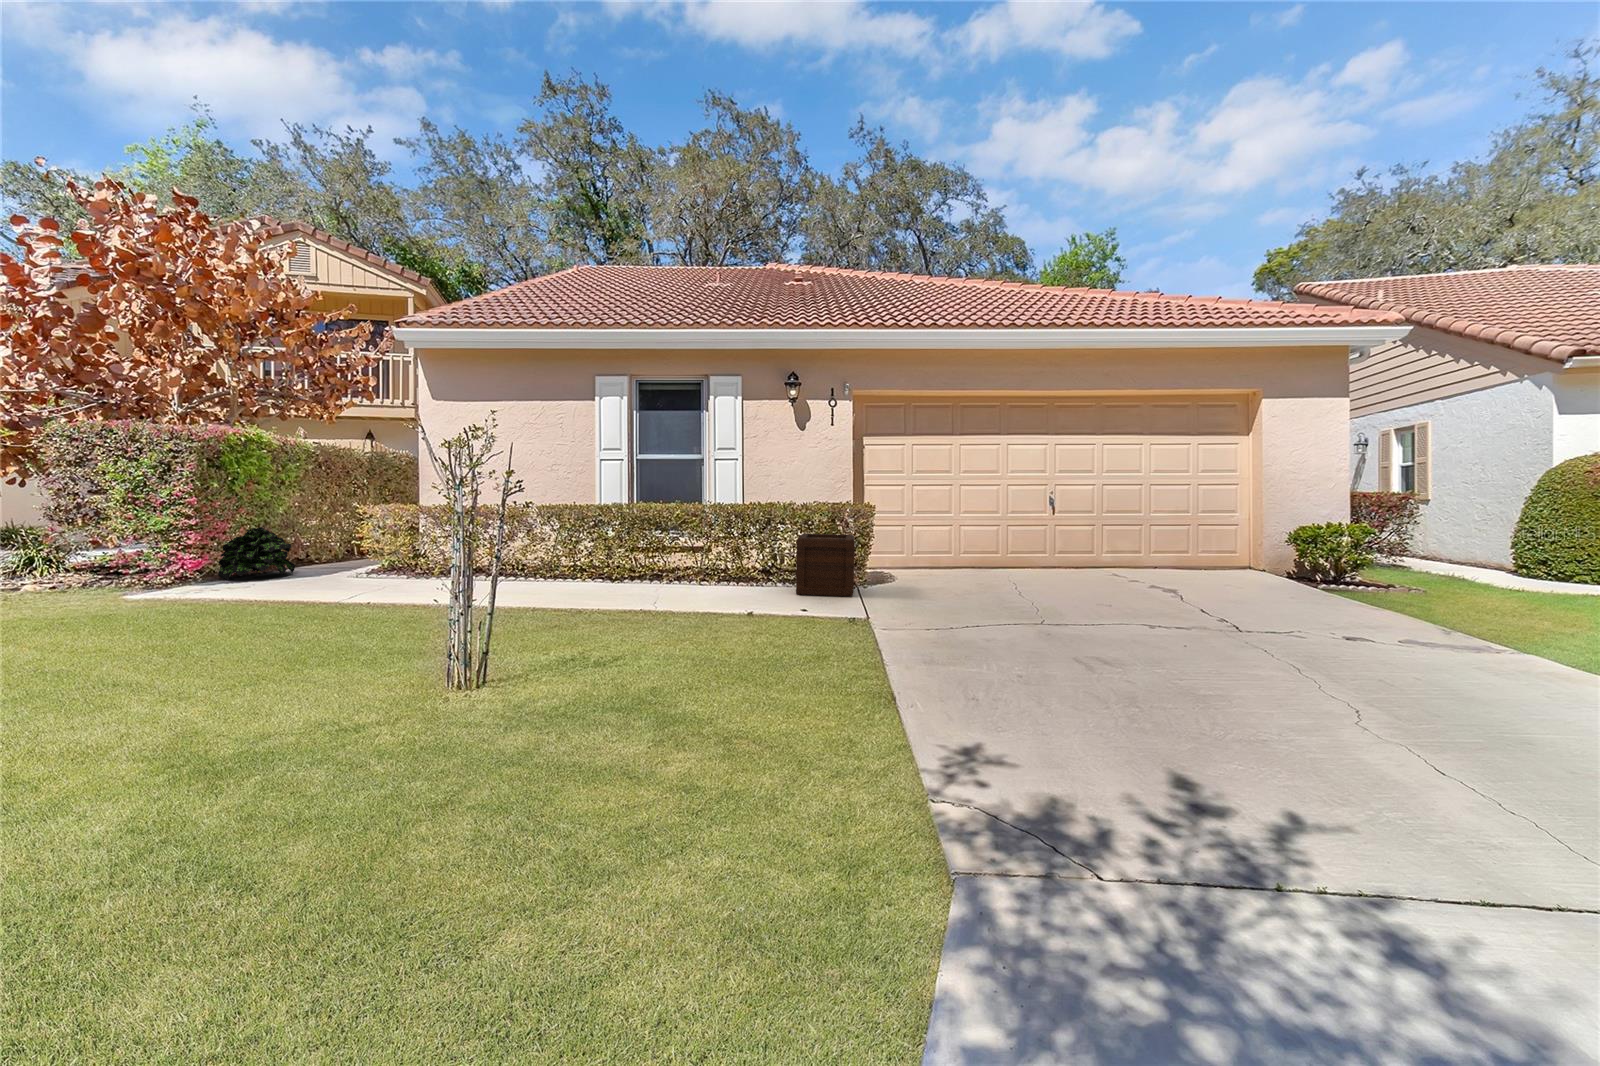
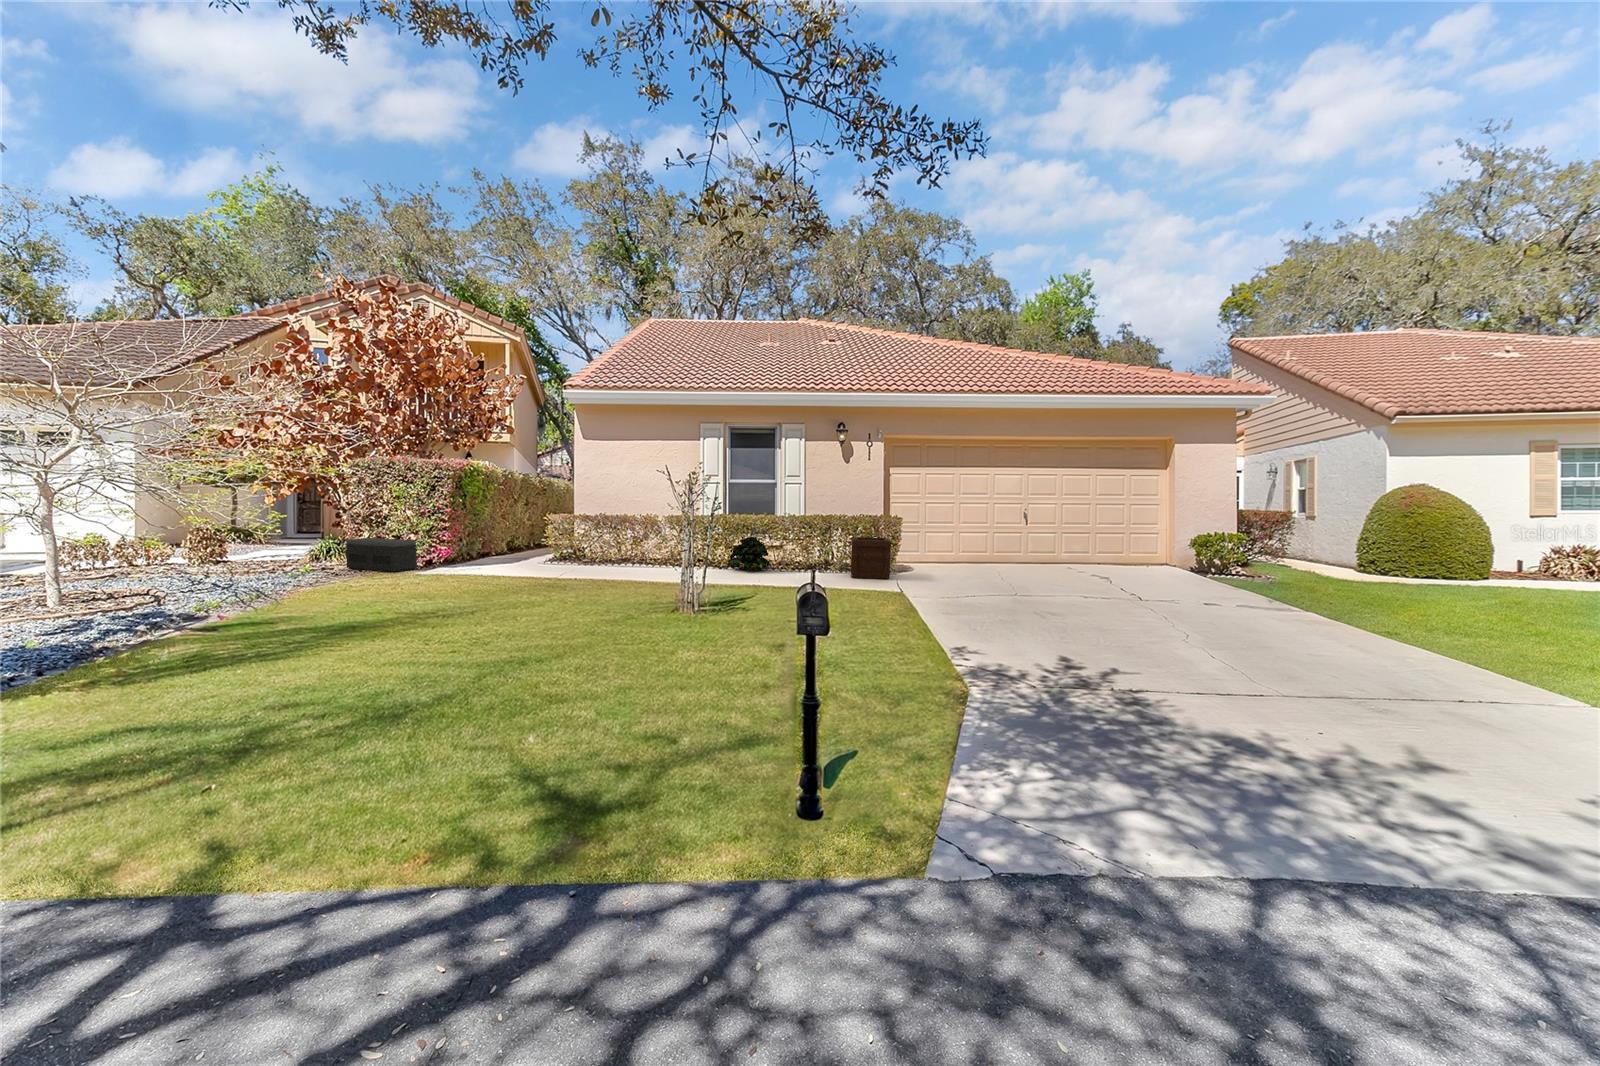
potted plant: present [218,527,295,580] -> present [728,537,770,571]
storage bench: none [23,541,138,594] -> present [346,538,417,572]

